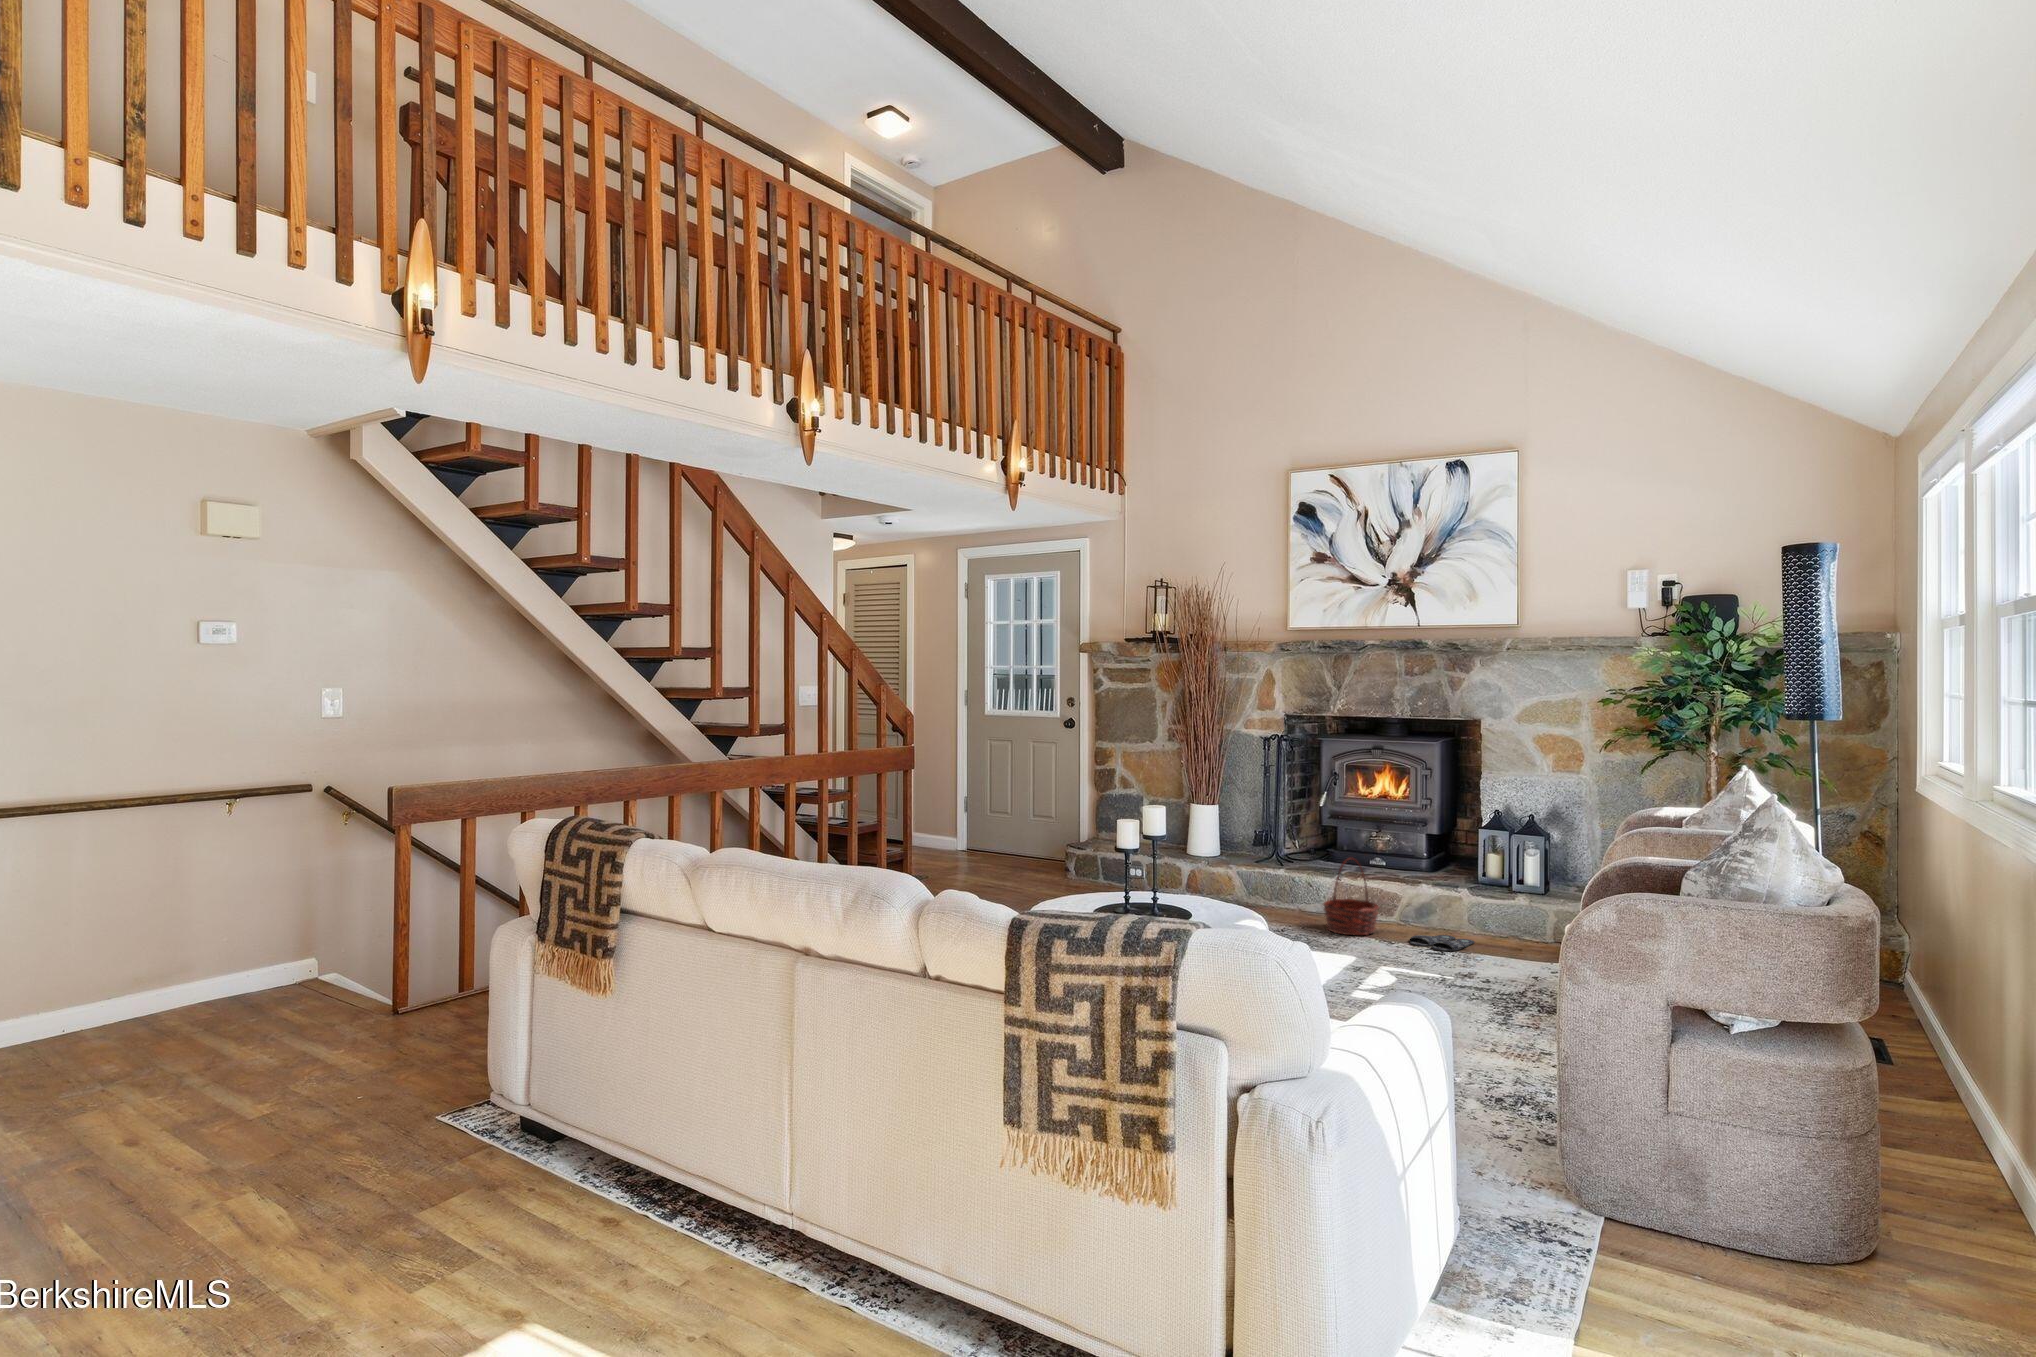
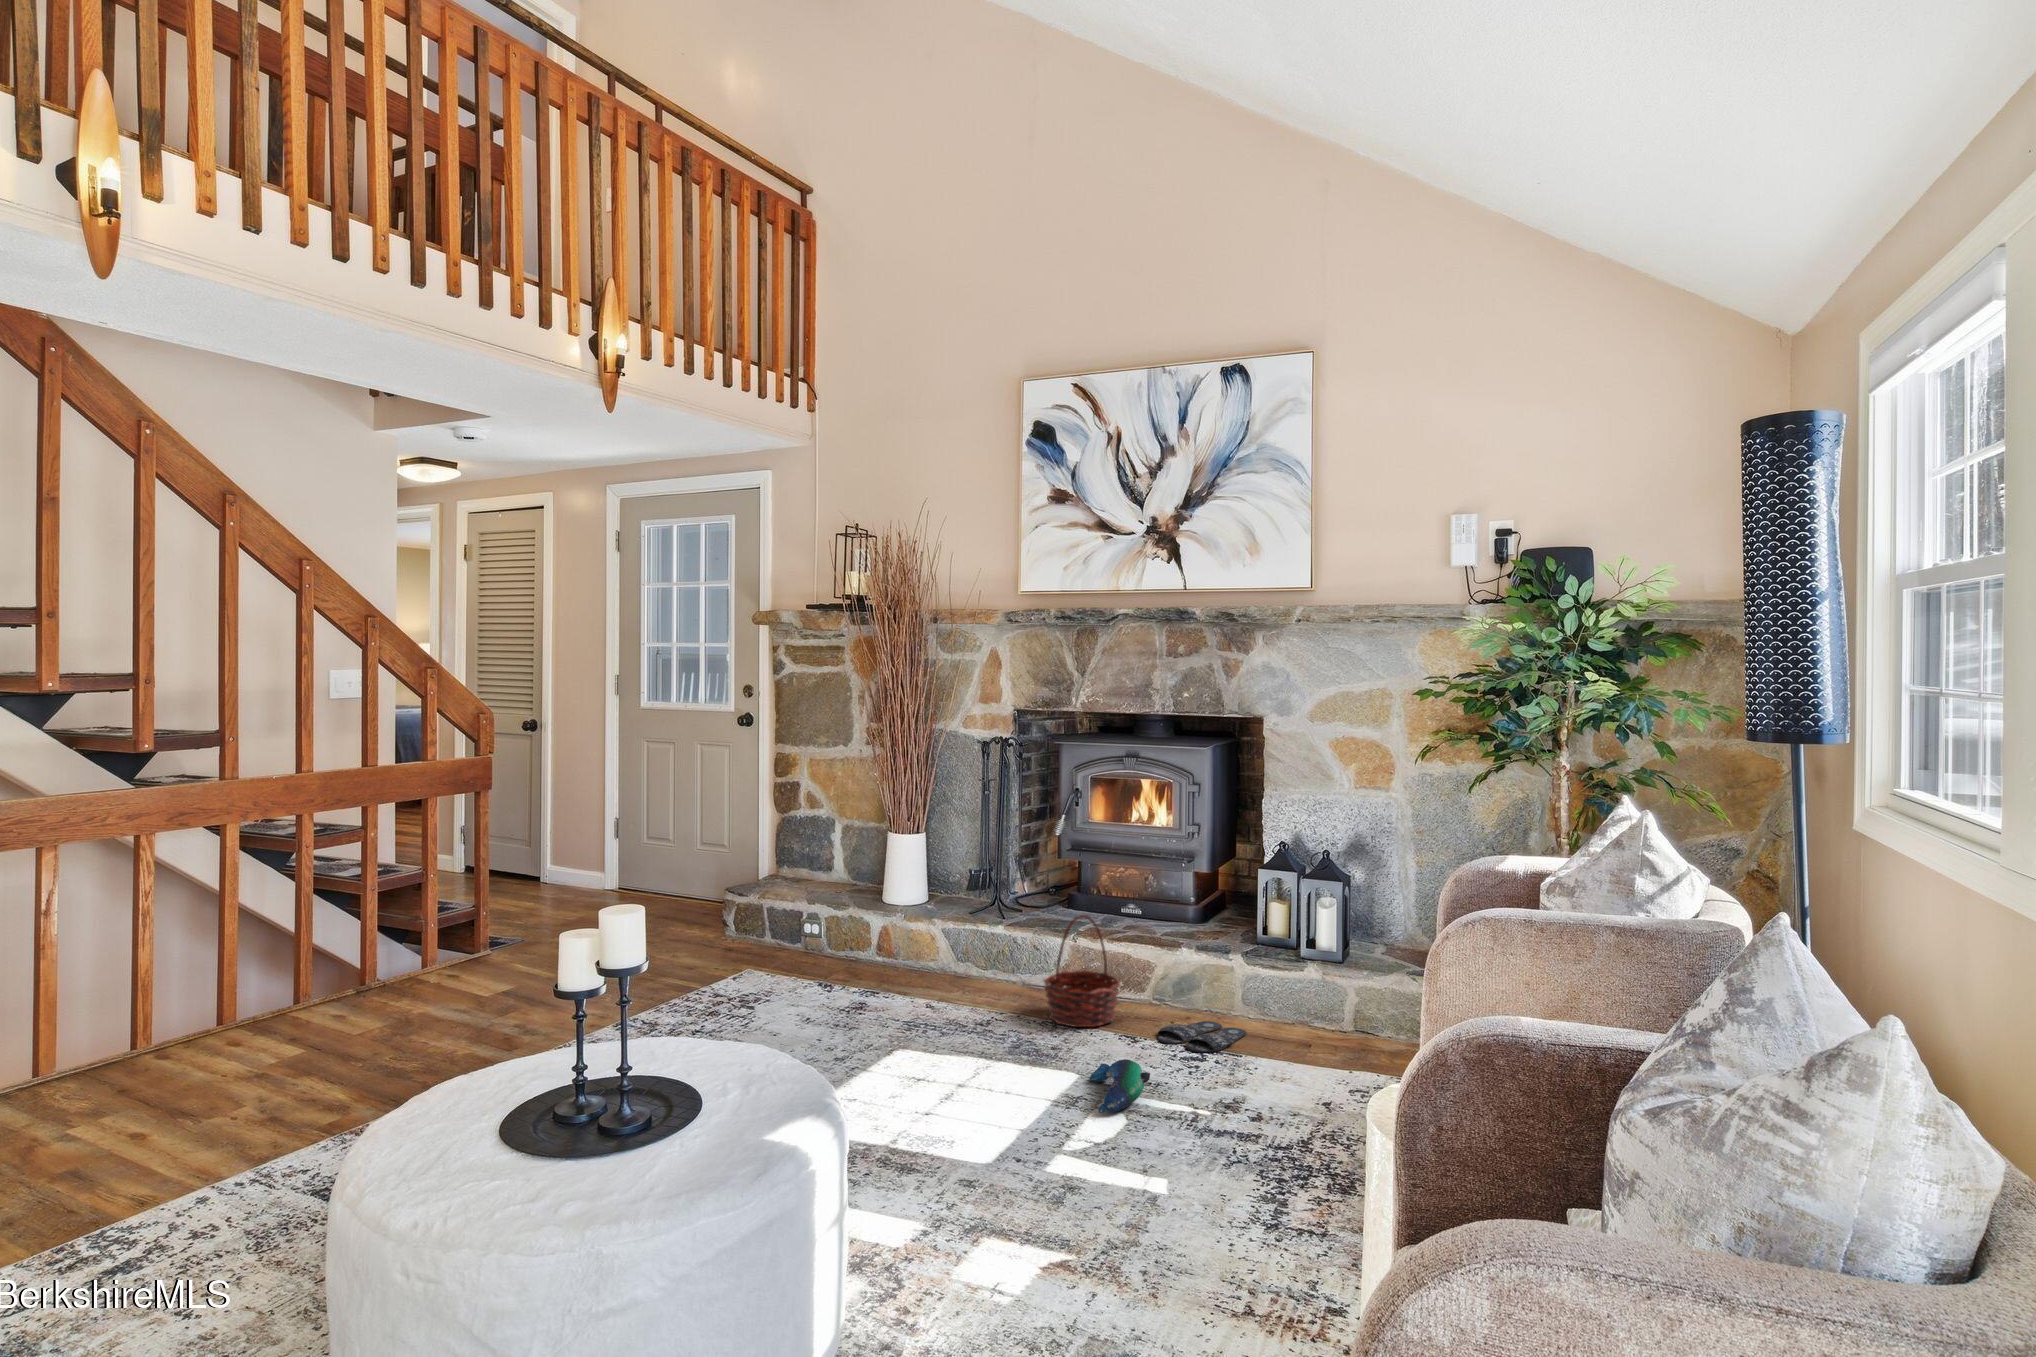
plush toy: none [1368,947,1414,977] -> present [1090,1059,1150,1114]

